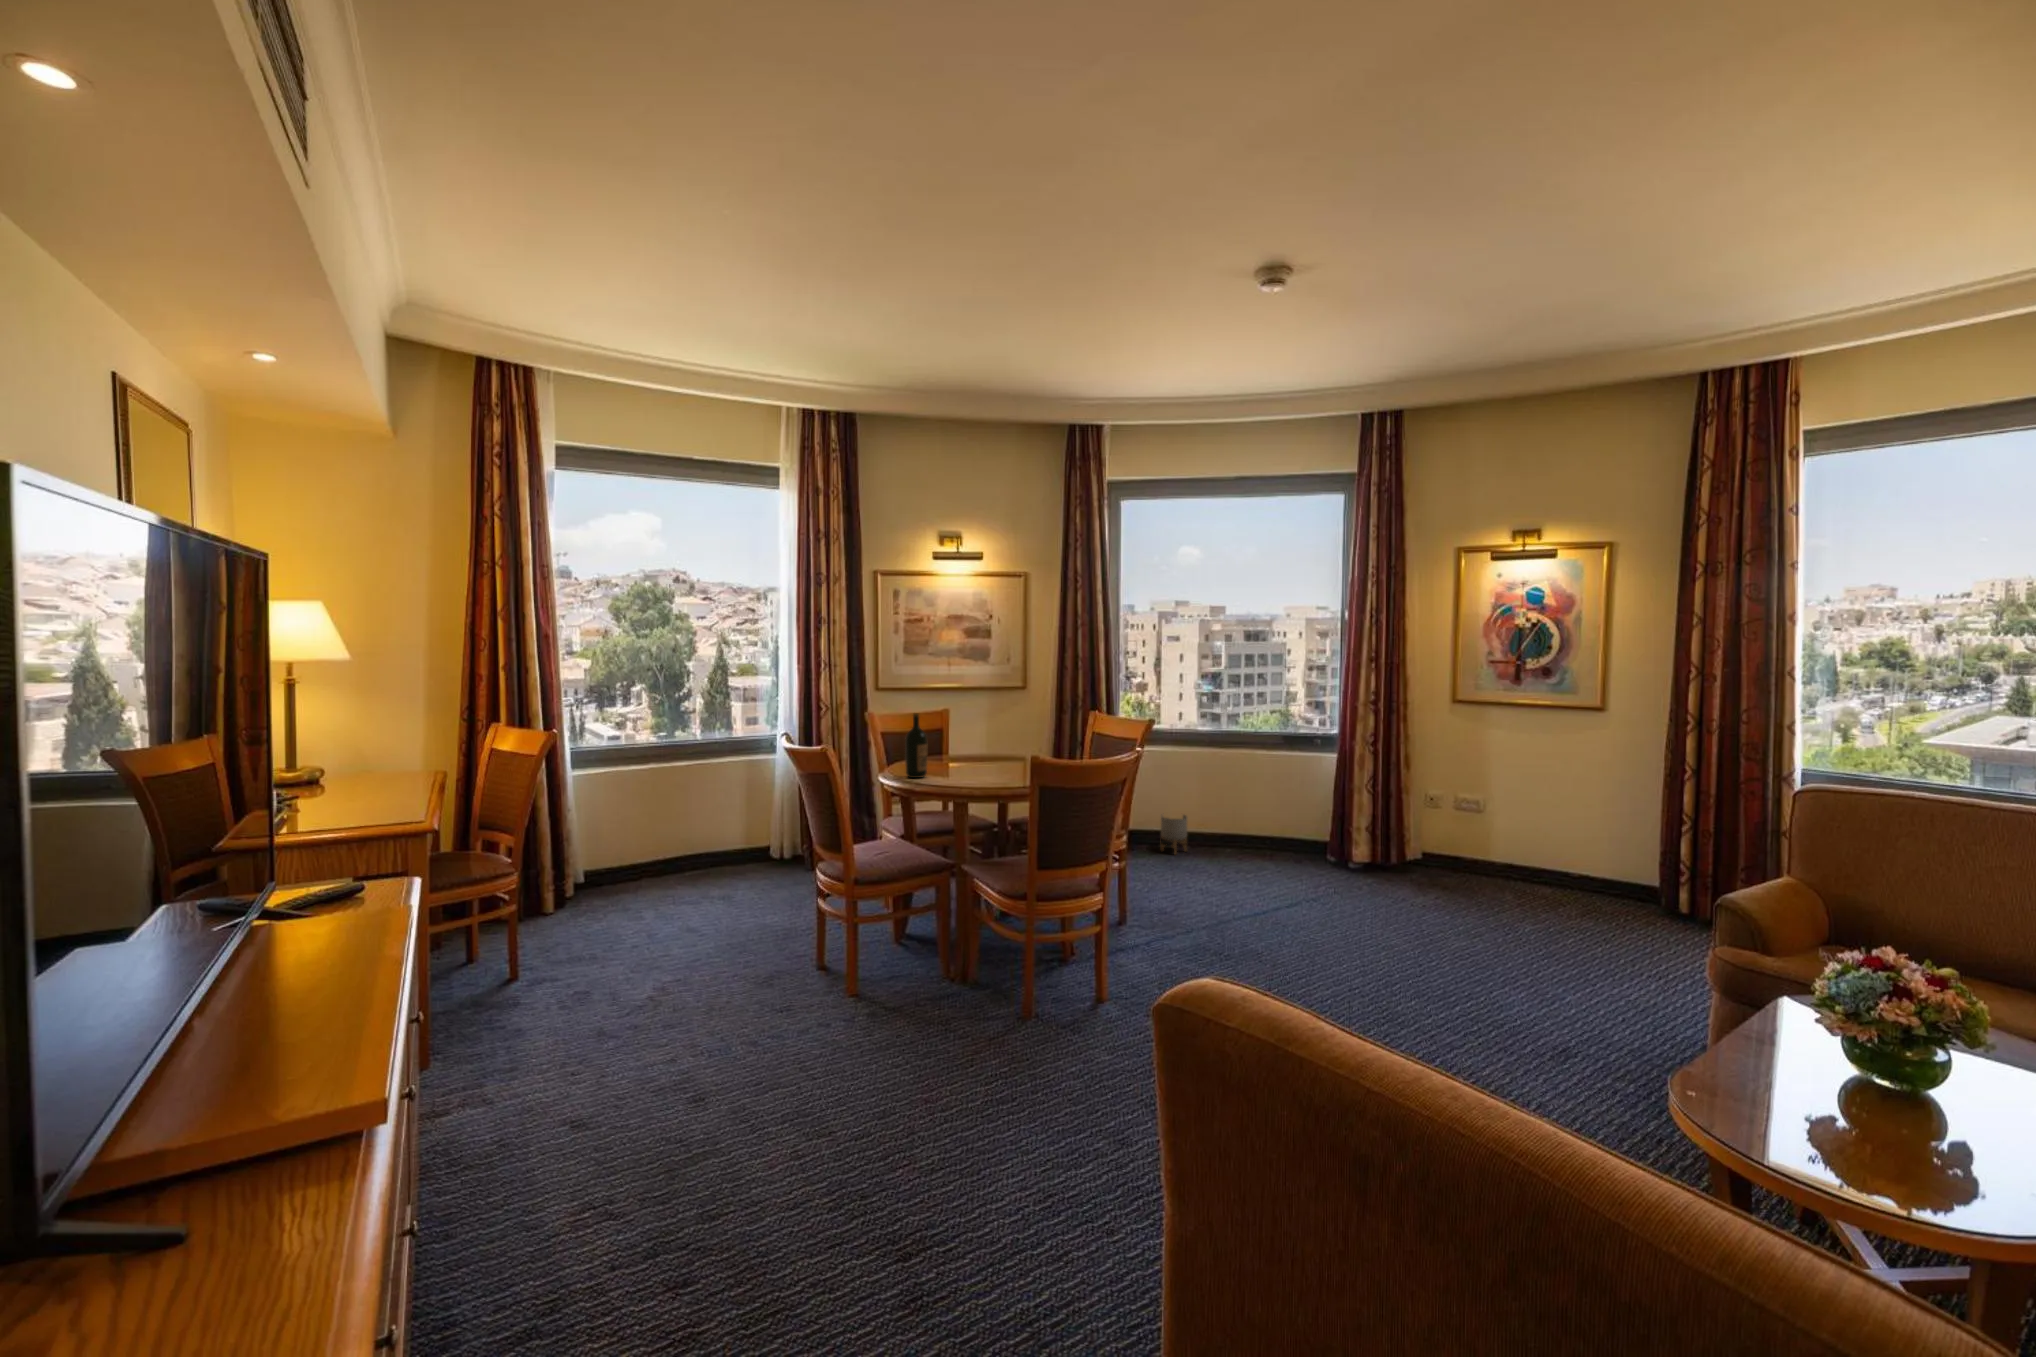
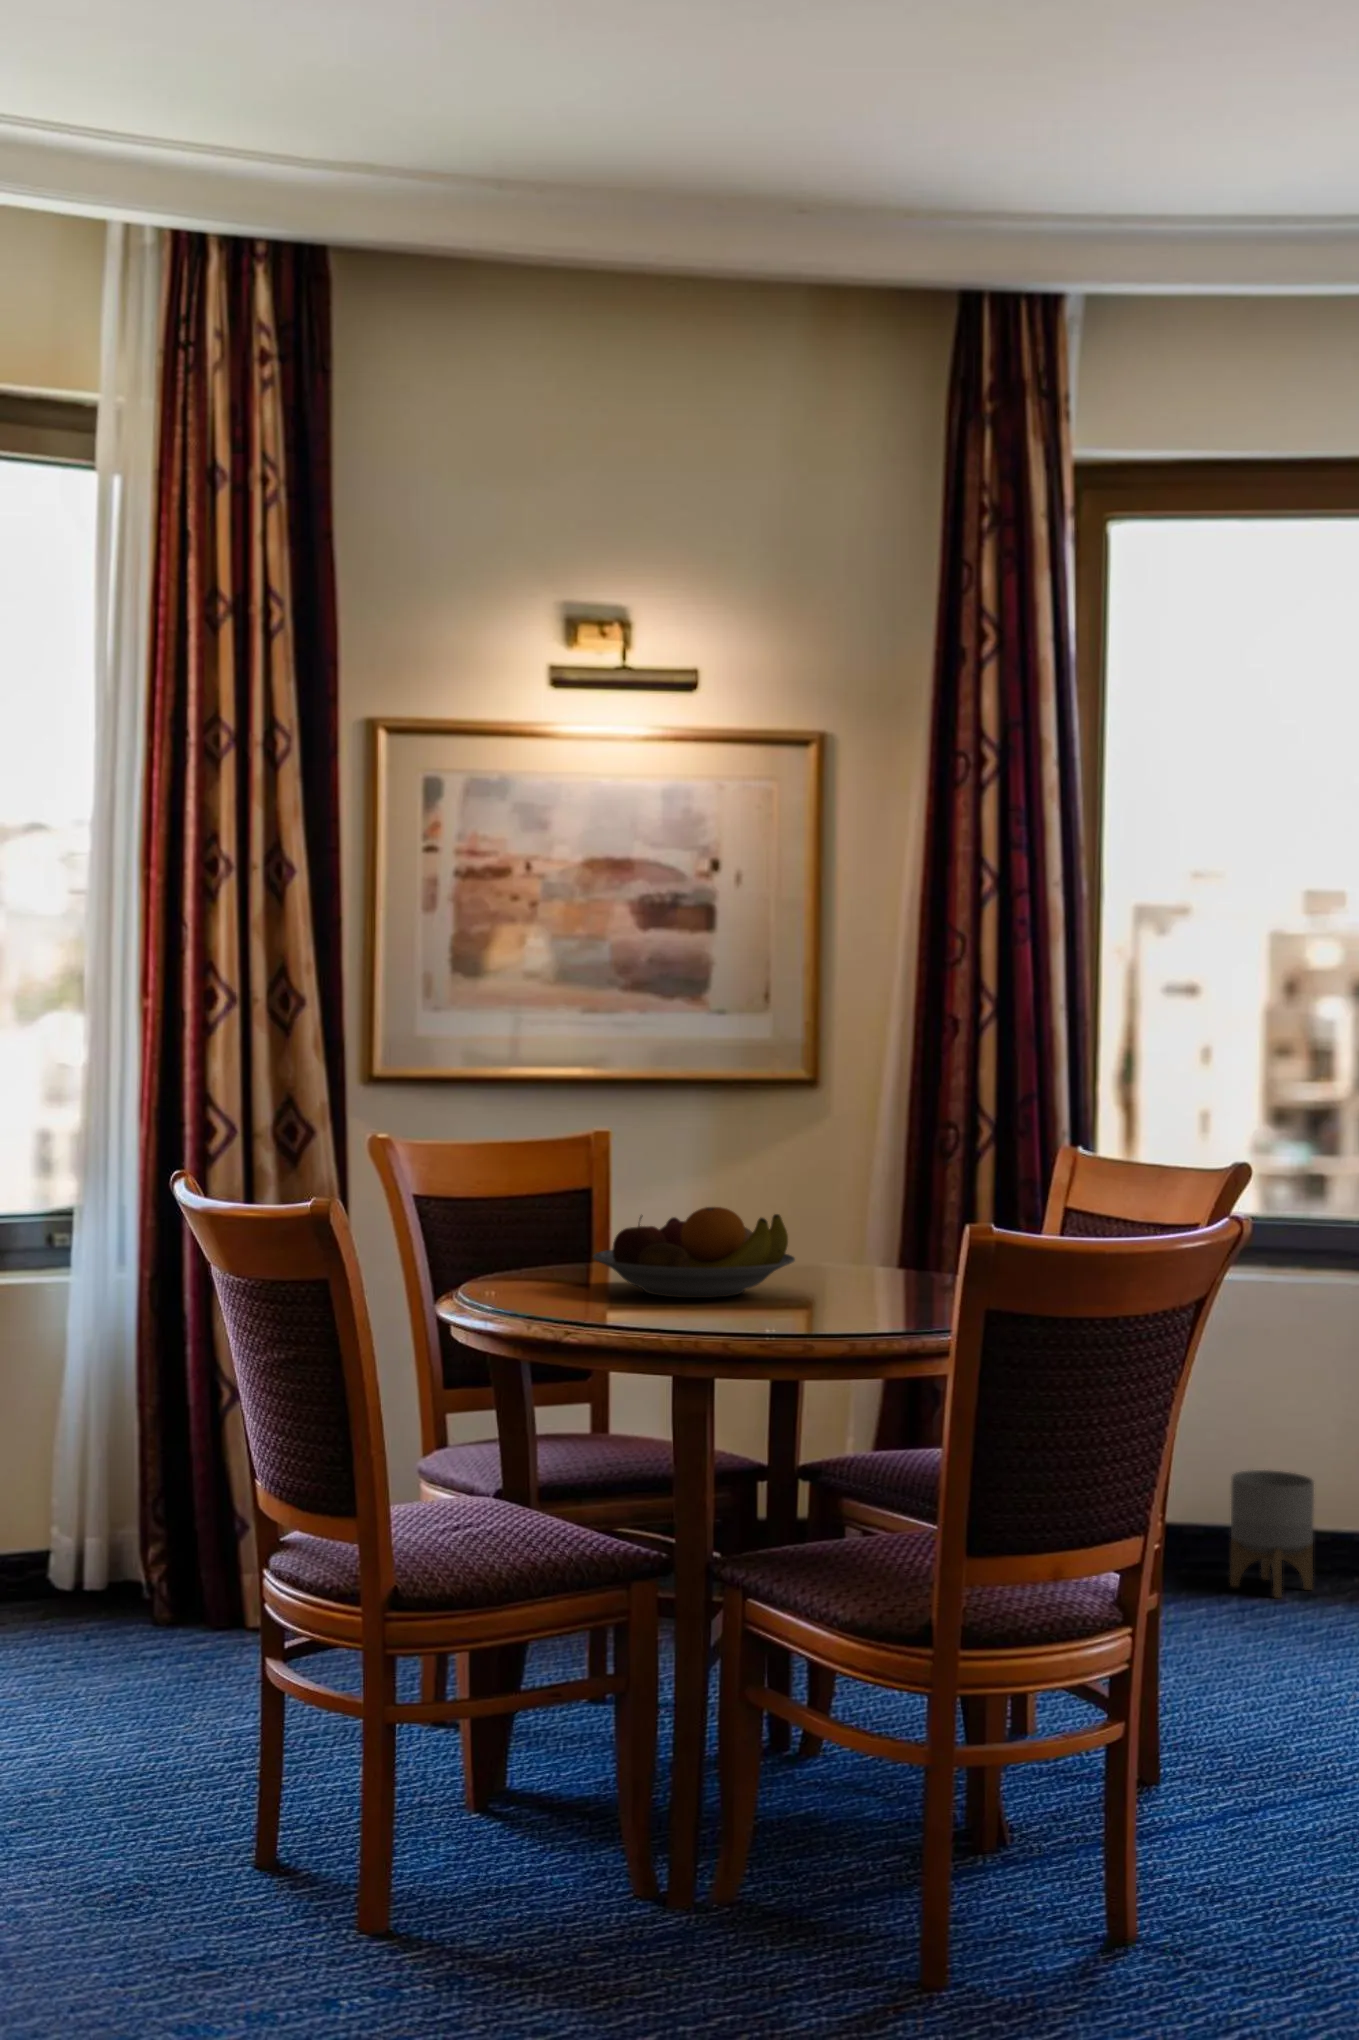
wine bottle: present [905,713,927,778] -> none [529,1121,593,1311]
fruit bowl: none [933,739,1001,770] -> present [593,1207,795,1298]

